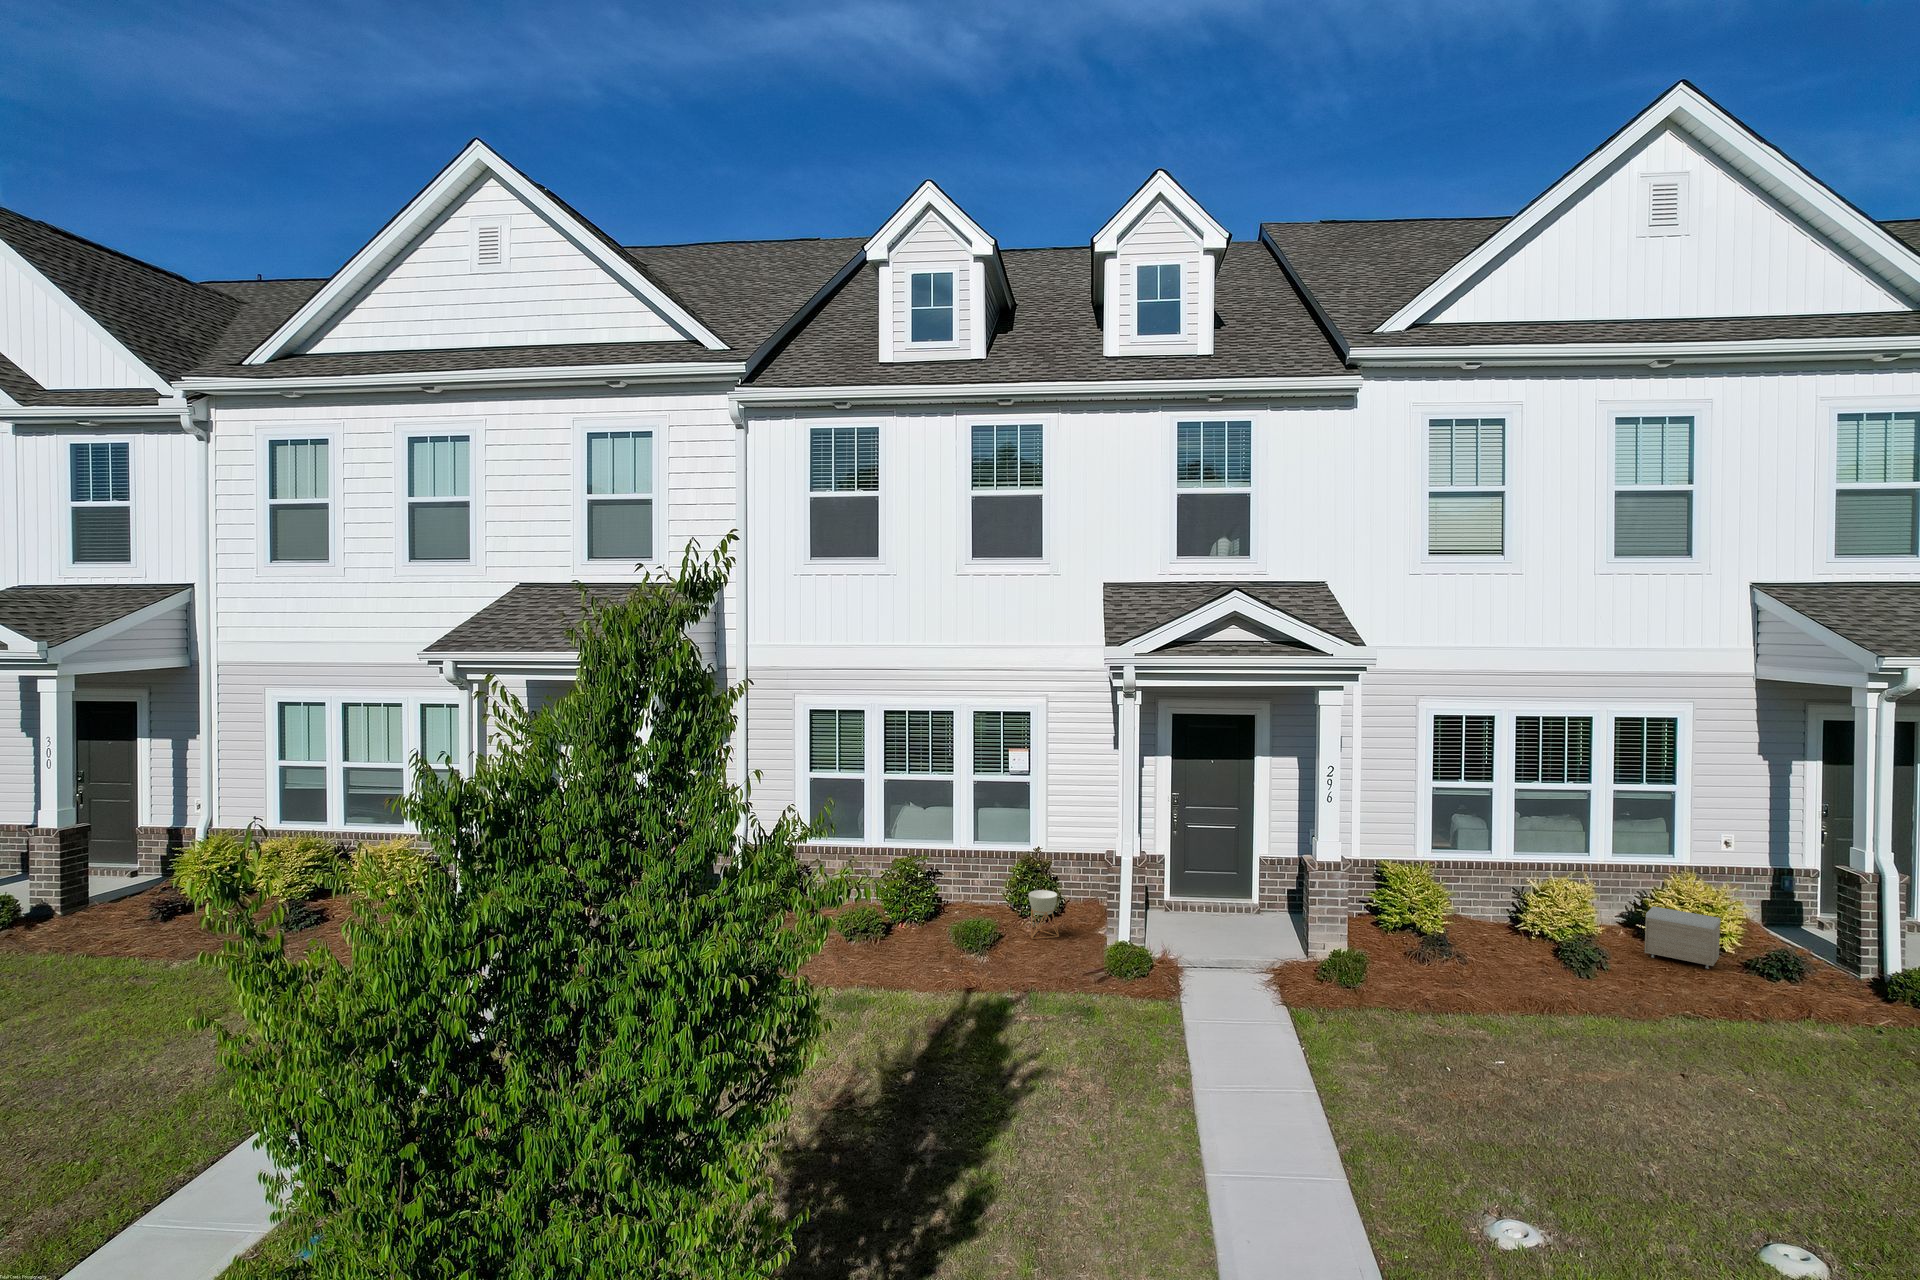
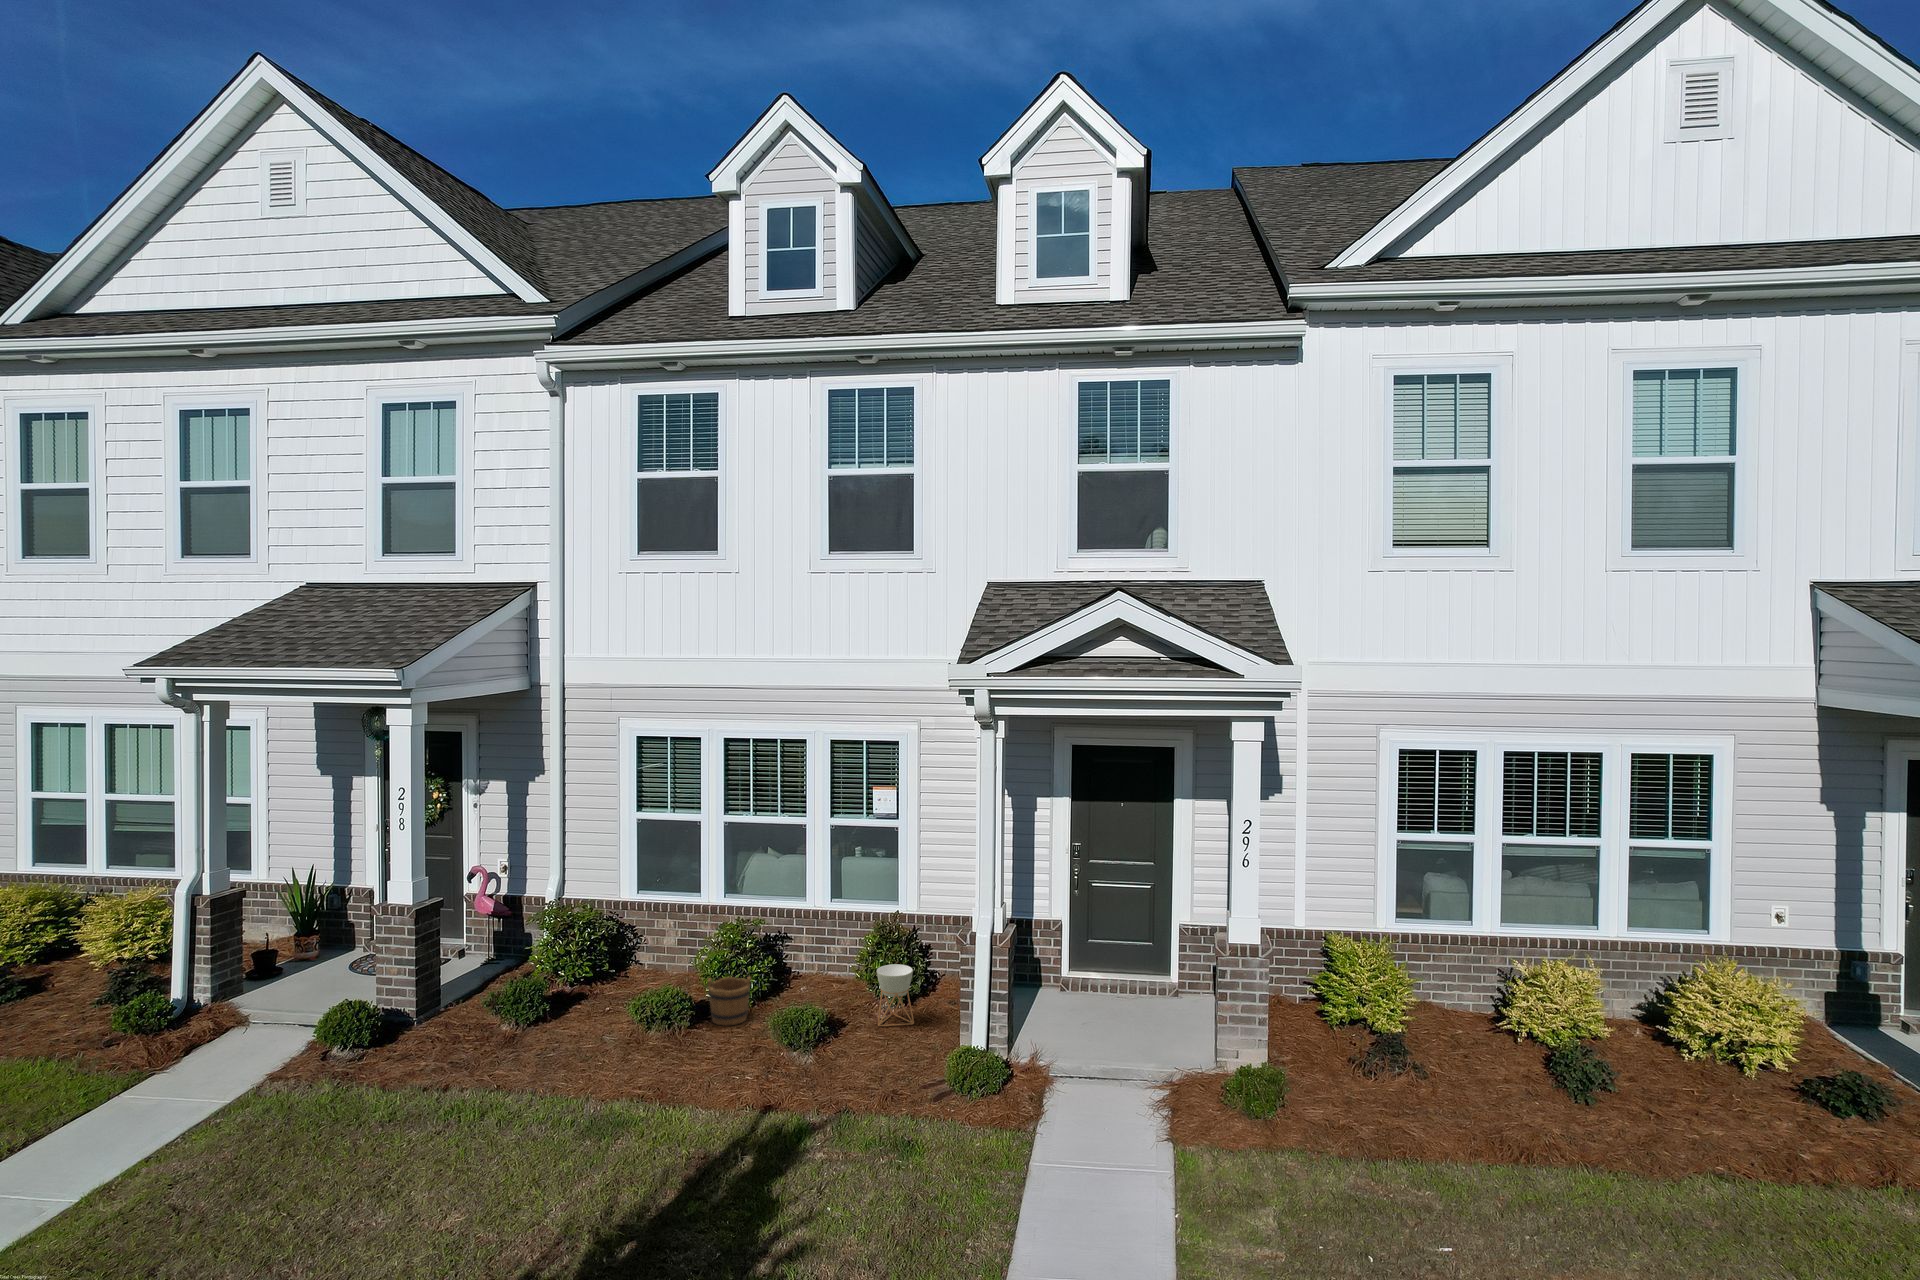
bucket: none [891,902,926,940] -> present [708,977,751,1026]
storage bench: present [1645,906,1721,969] -> none [1661,1002,1762,1089]

